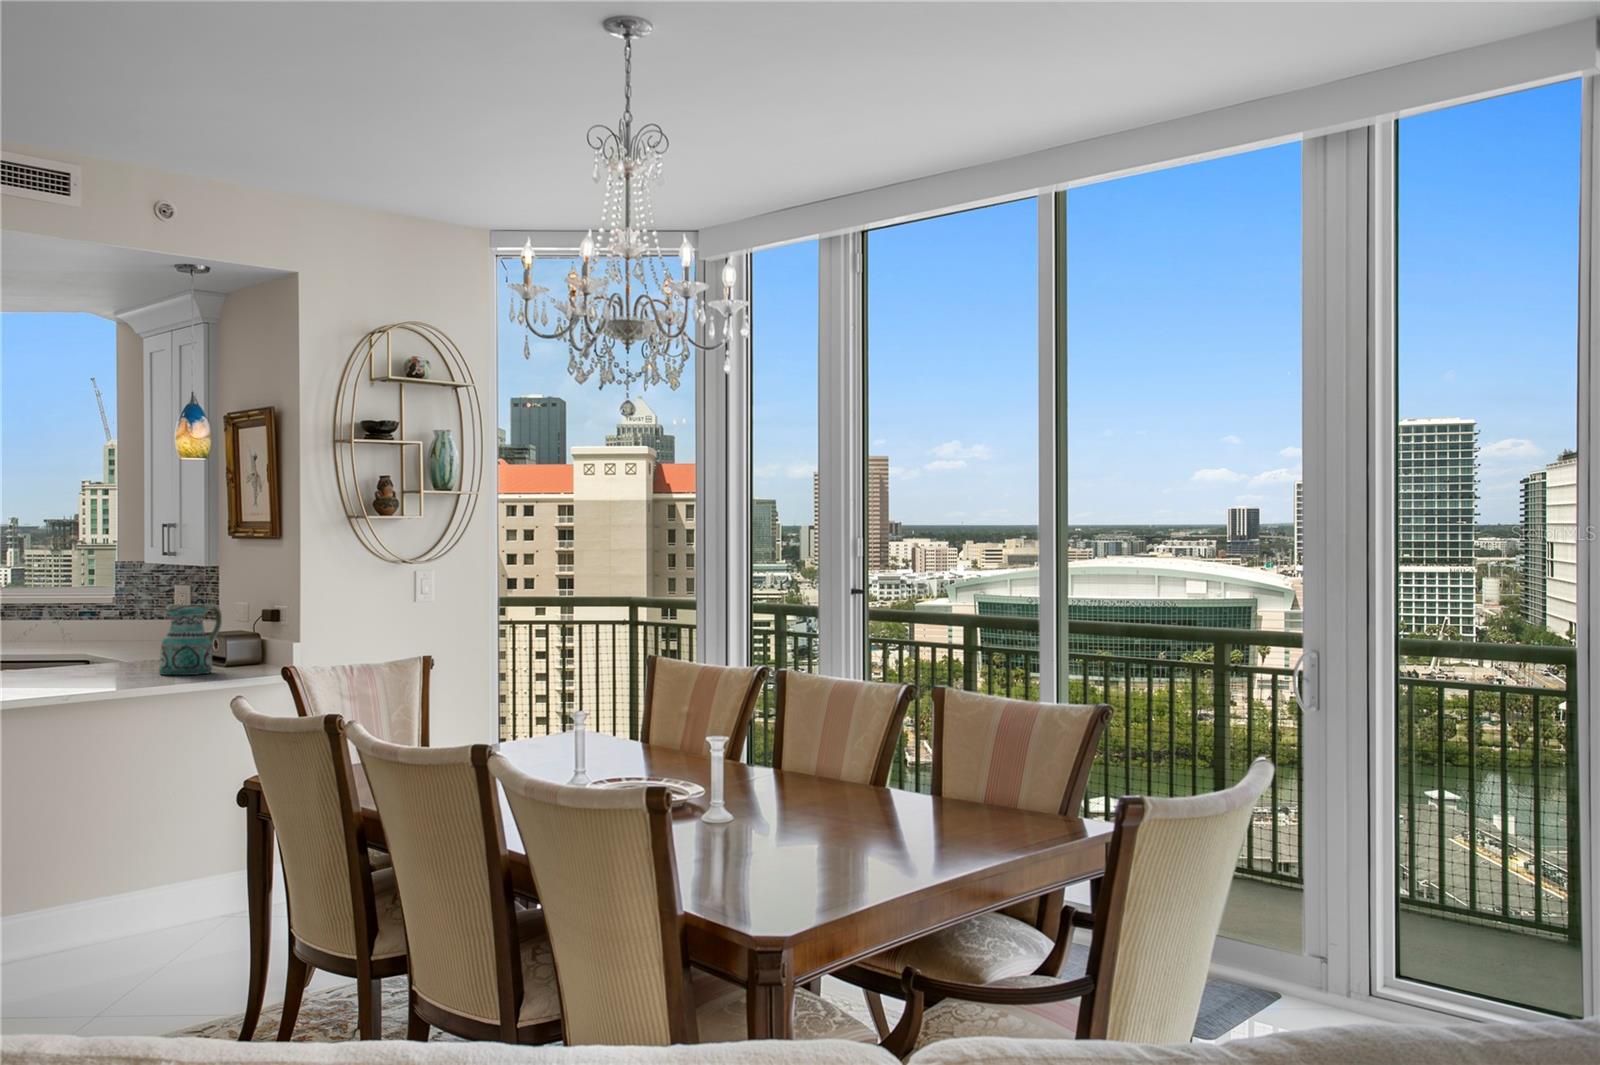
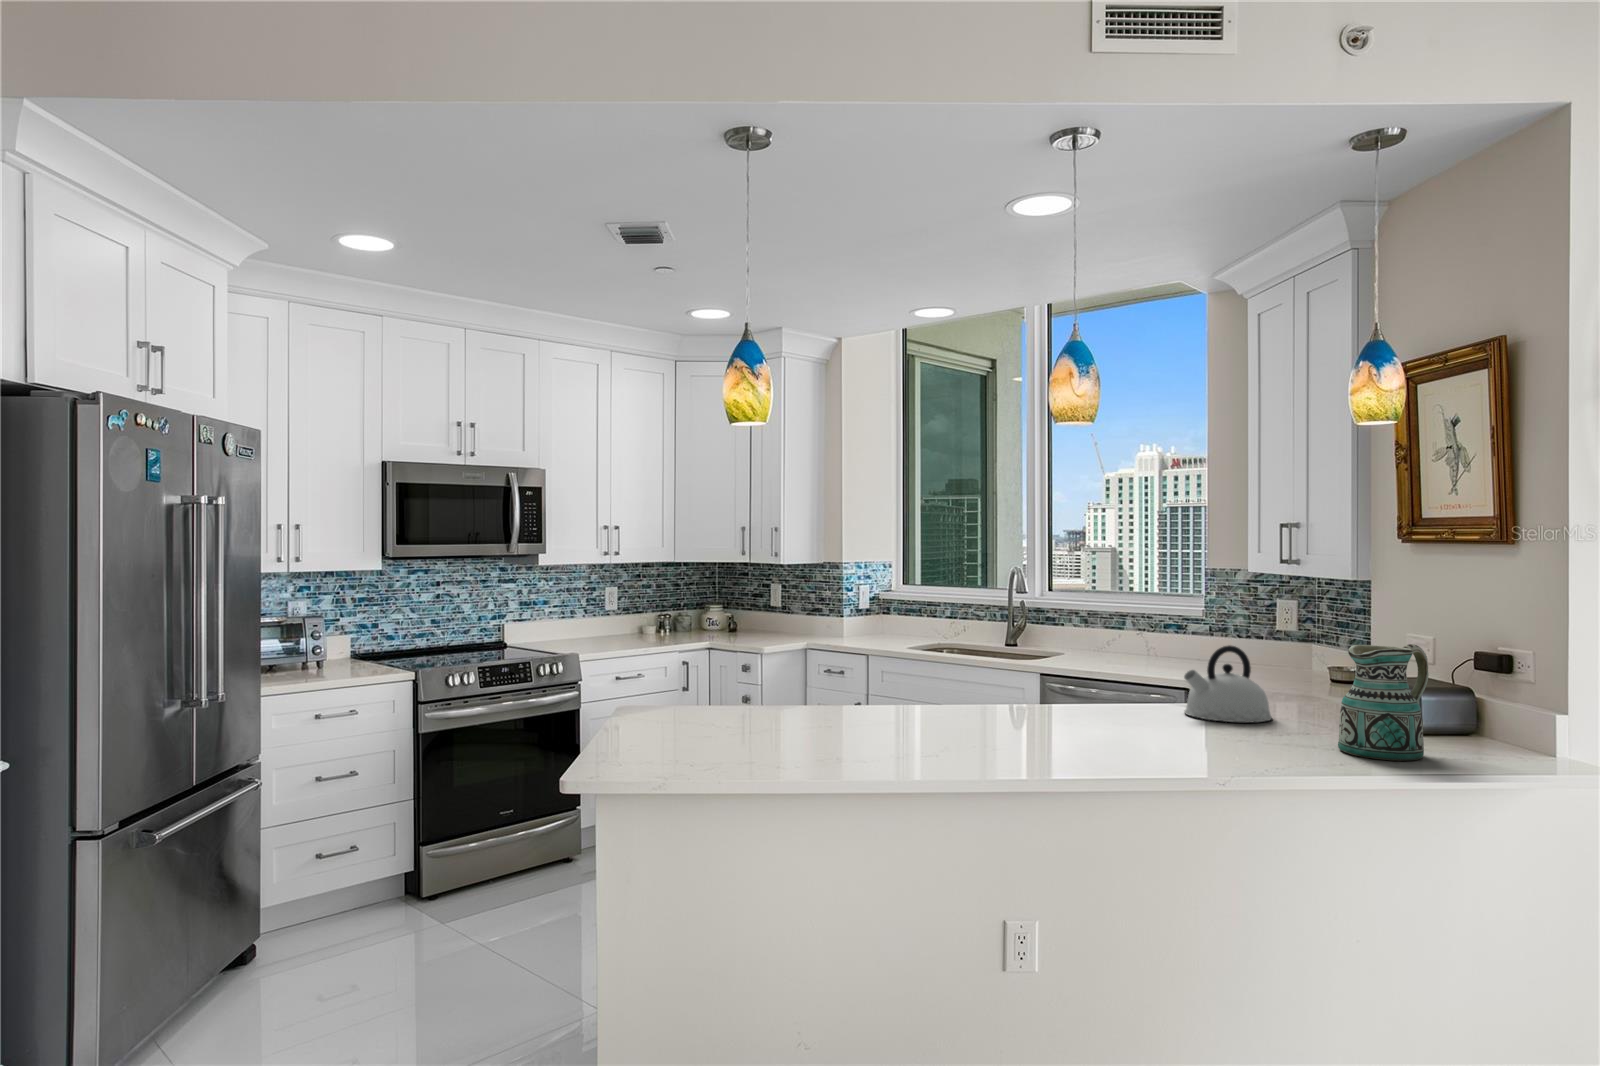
kettle: none [60,614,132,668] -> present [1184,645,1272,722]

